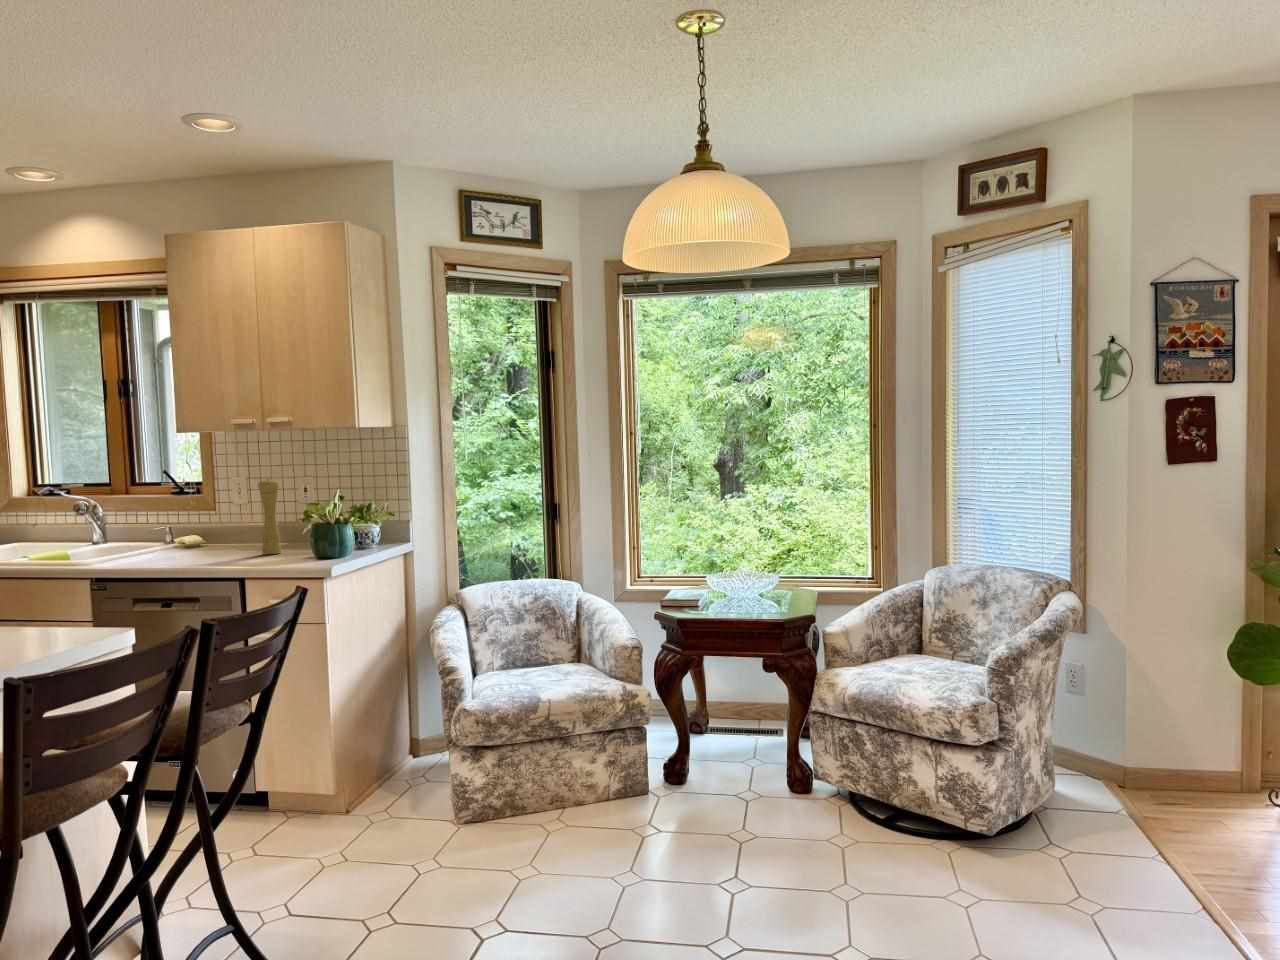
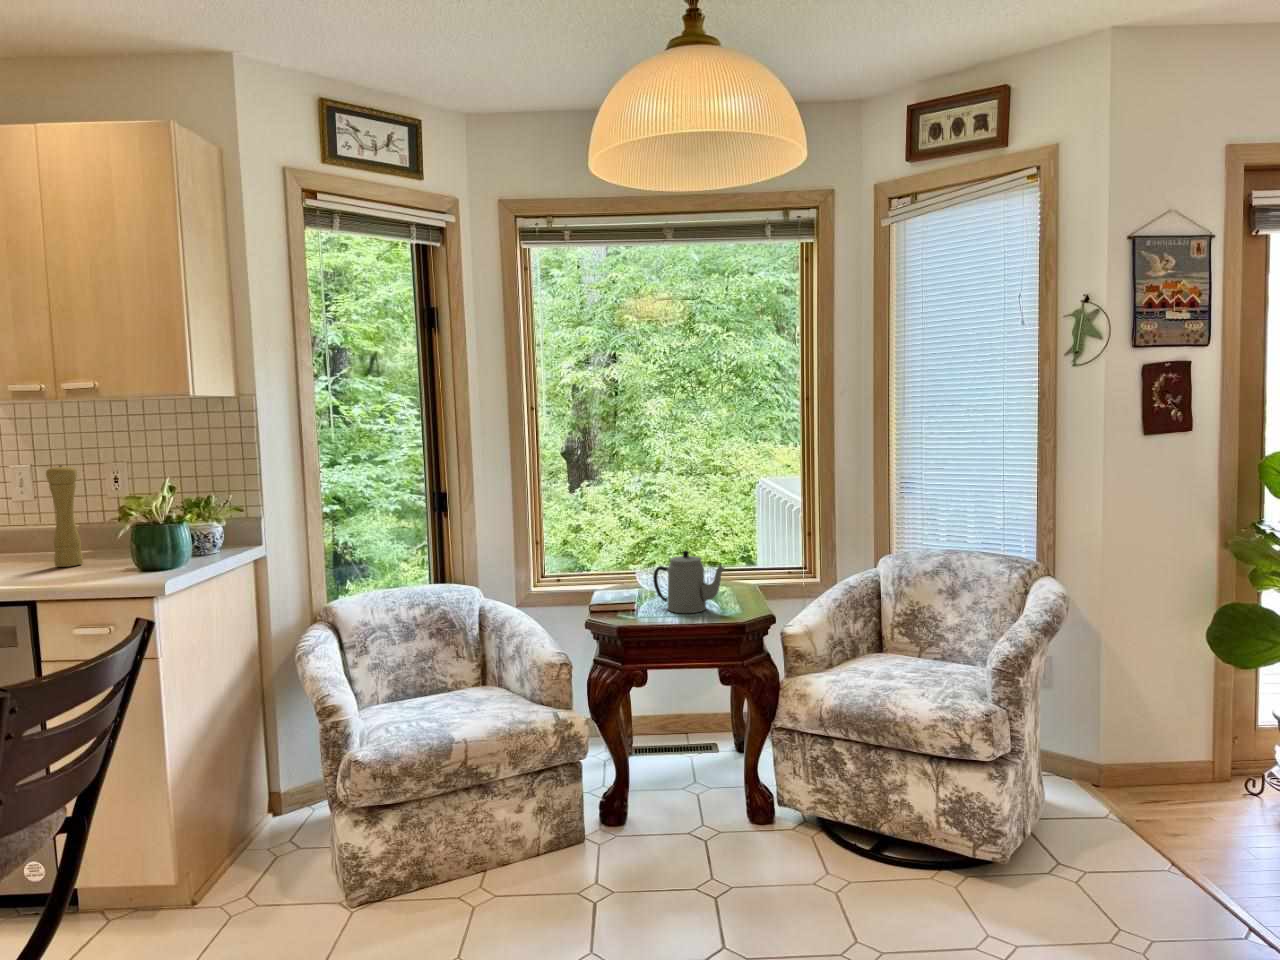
teapot: none [714,558,772,611] -> present [653,551,724,613]

